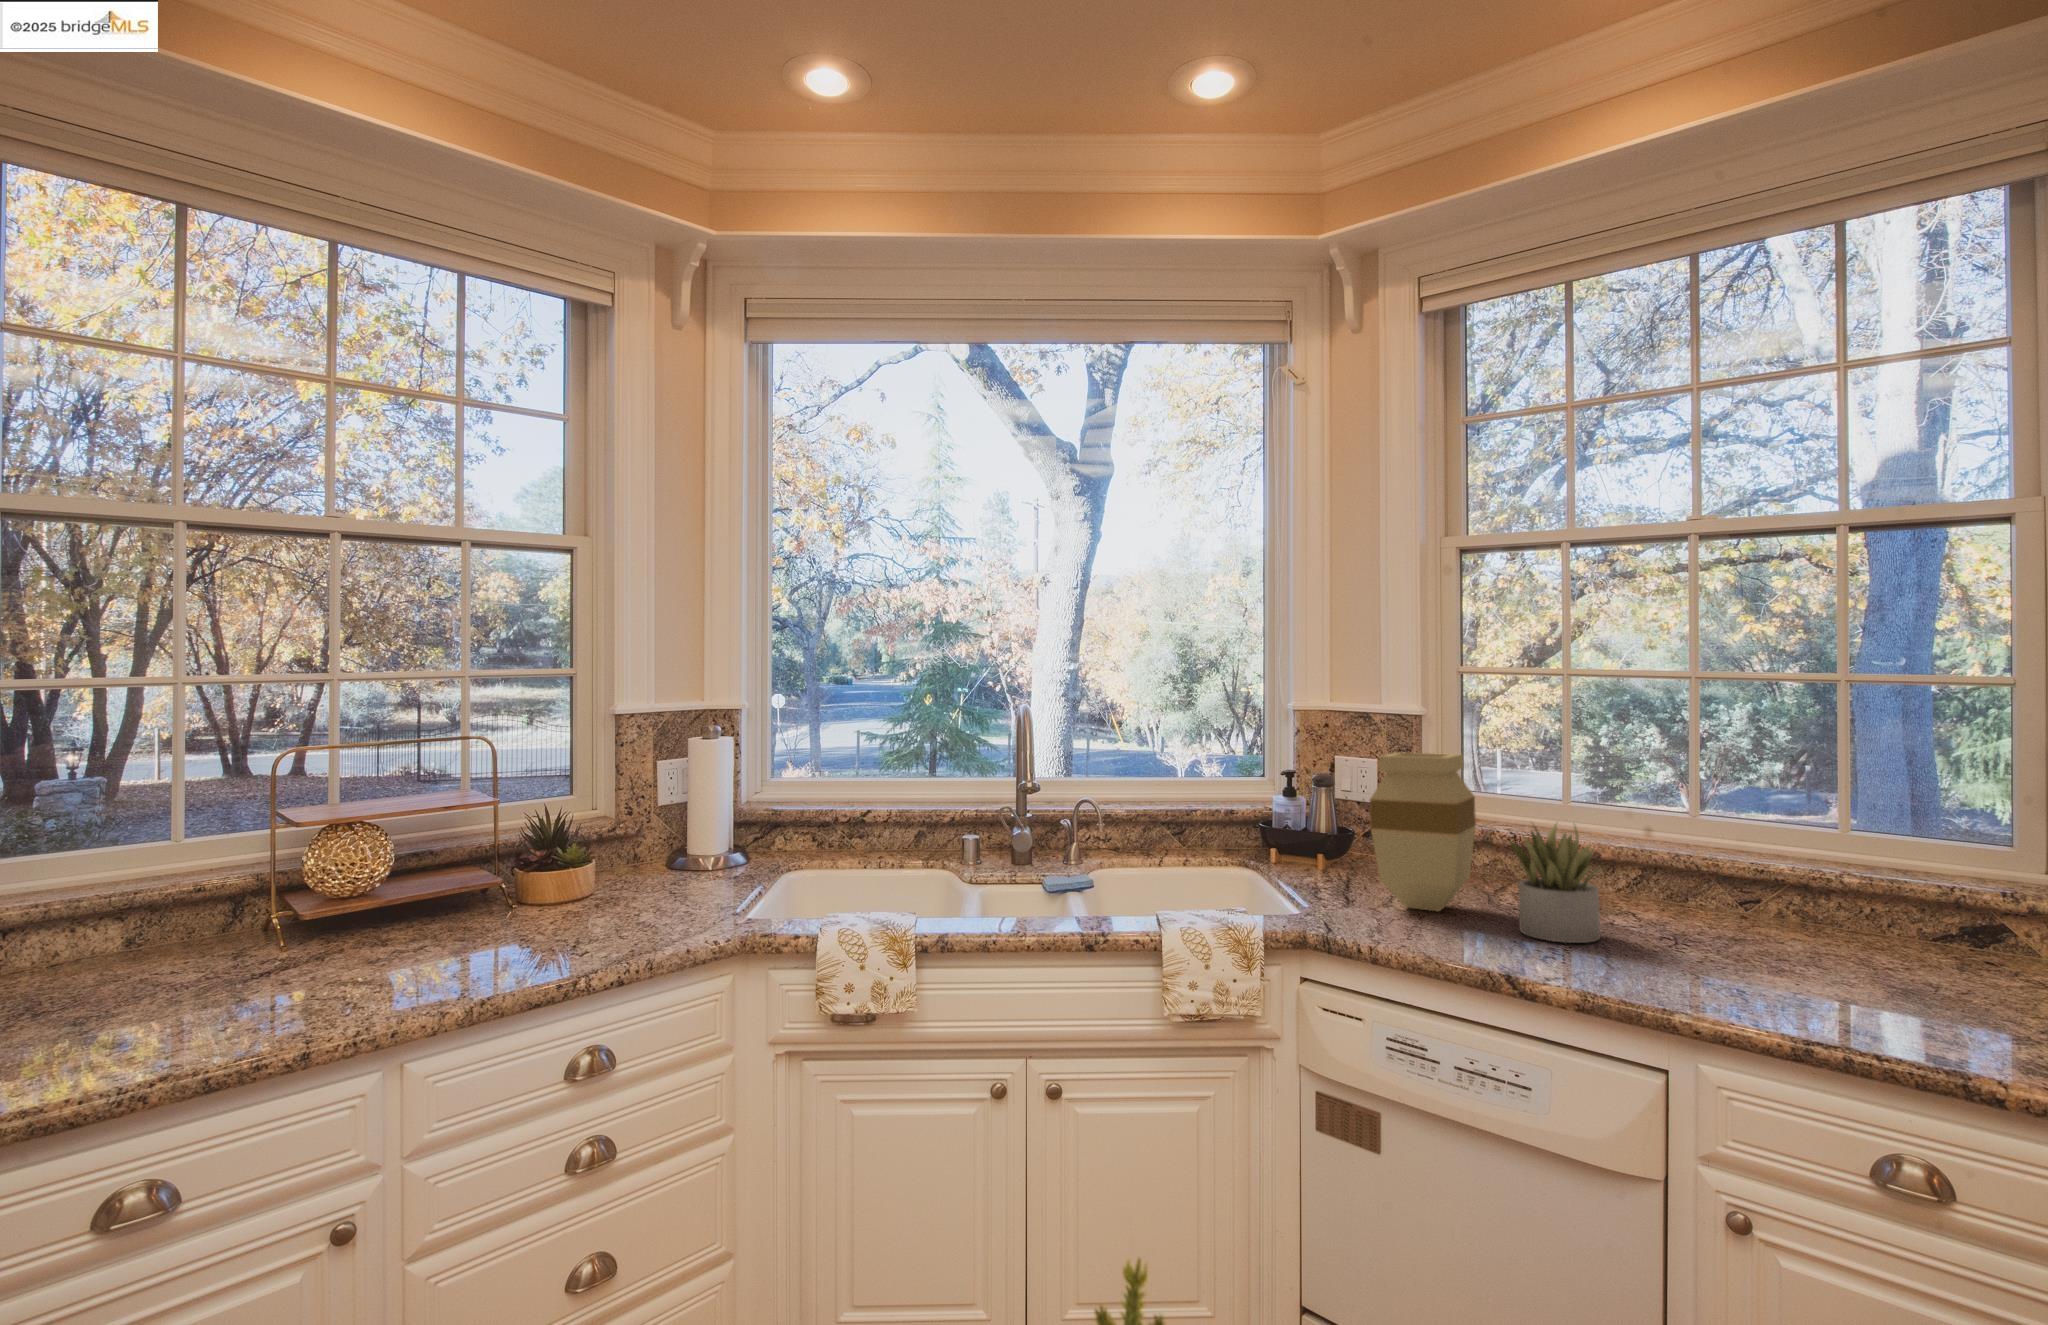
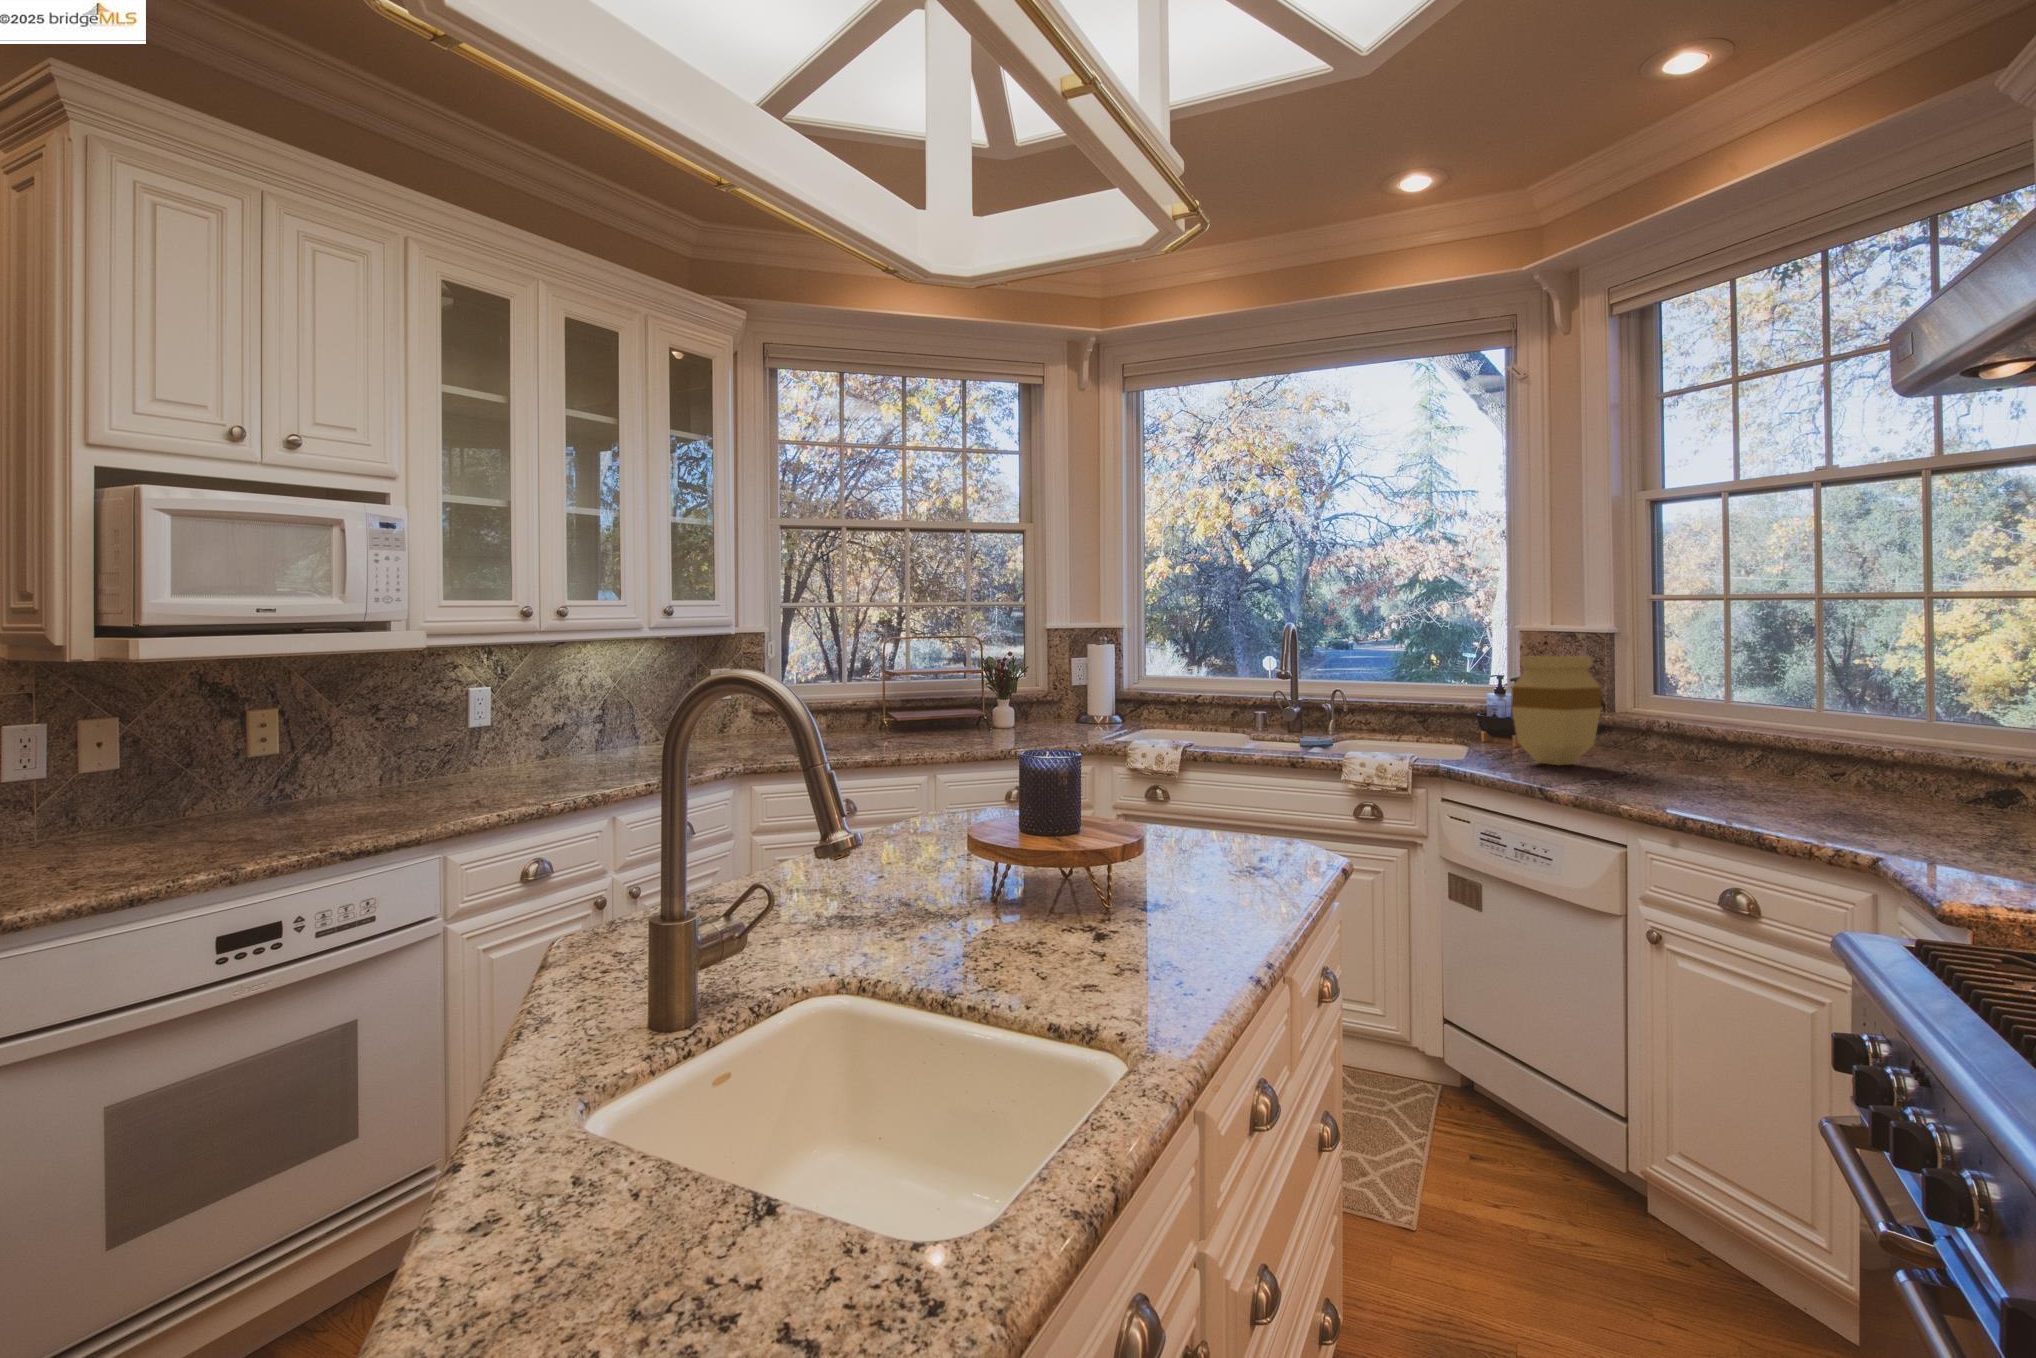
succulent plant: present [1509,822,1600,943] -> none [1594,700,1660,782]

